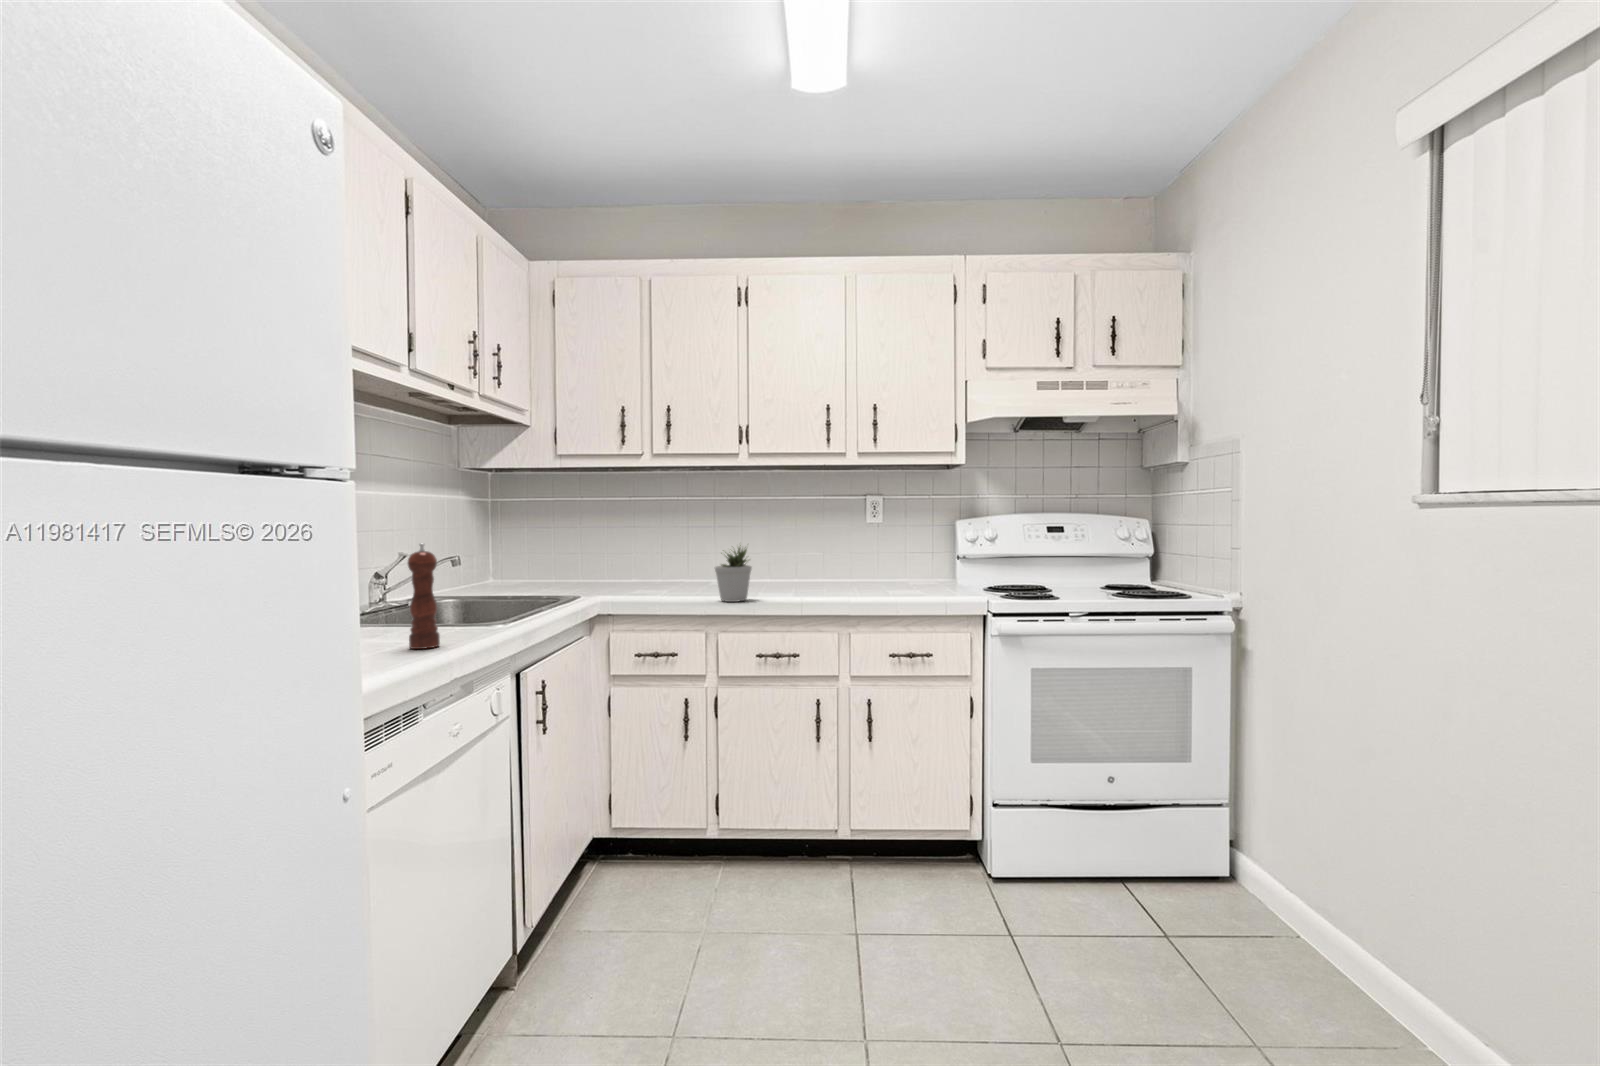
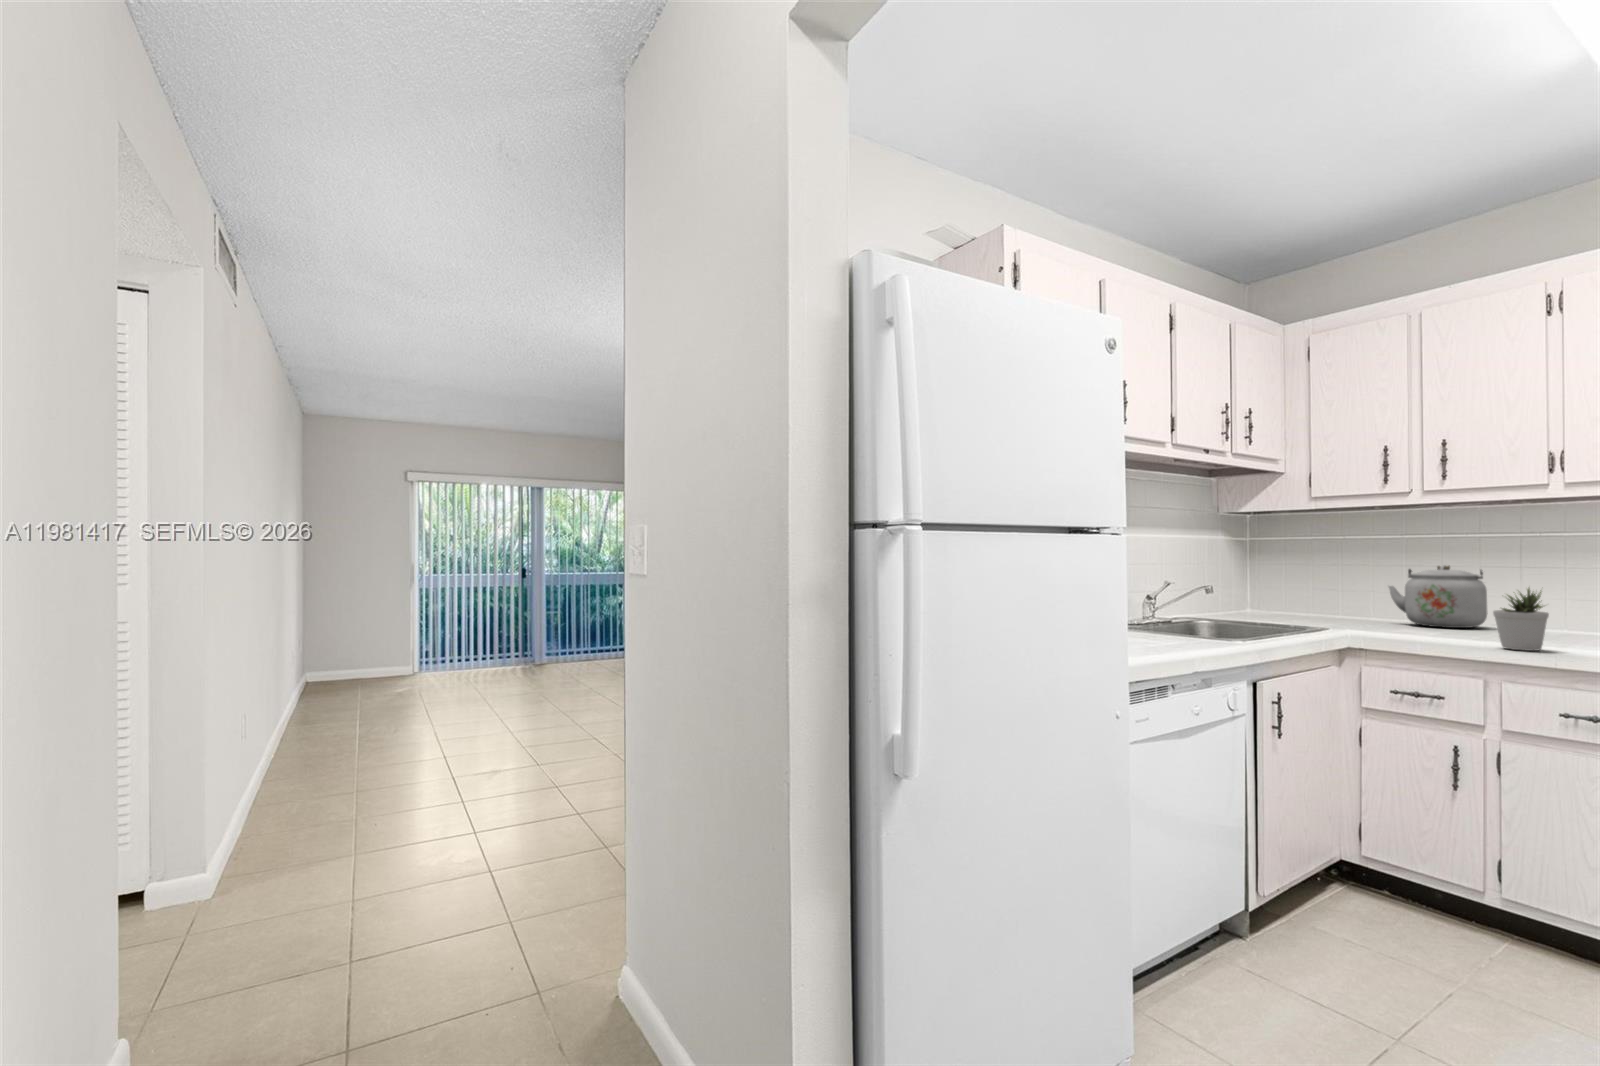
kettle: none [619,526,692,584] -> present [1389,565,1488,628]
pepper mill: present [408,544,440,649] -> none [1164,574,1187,649]

